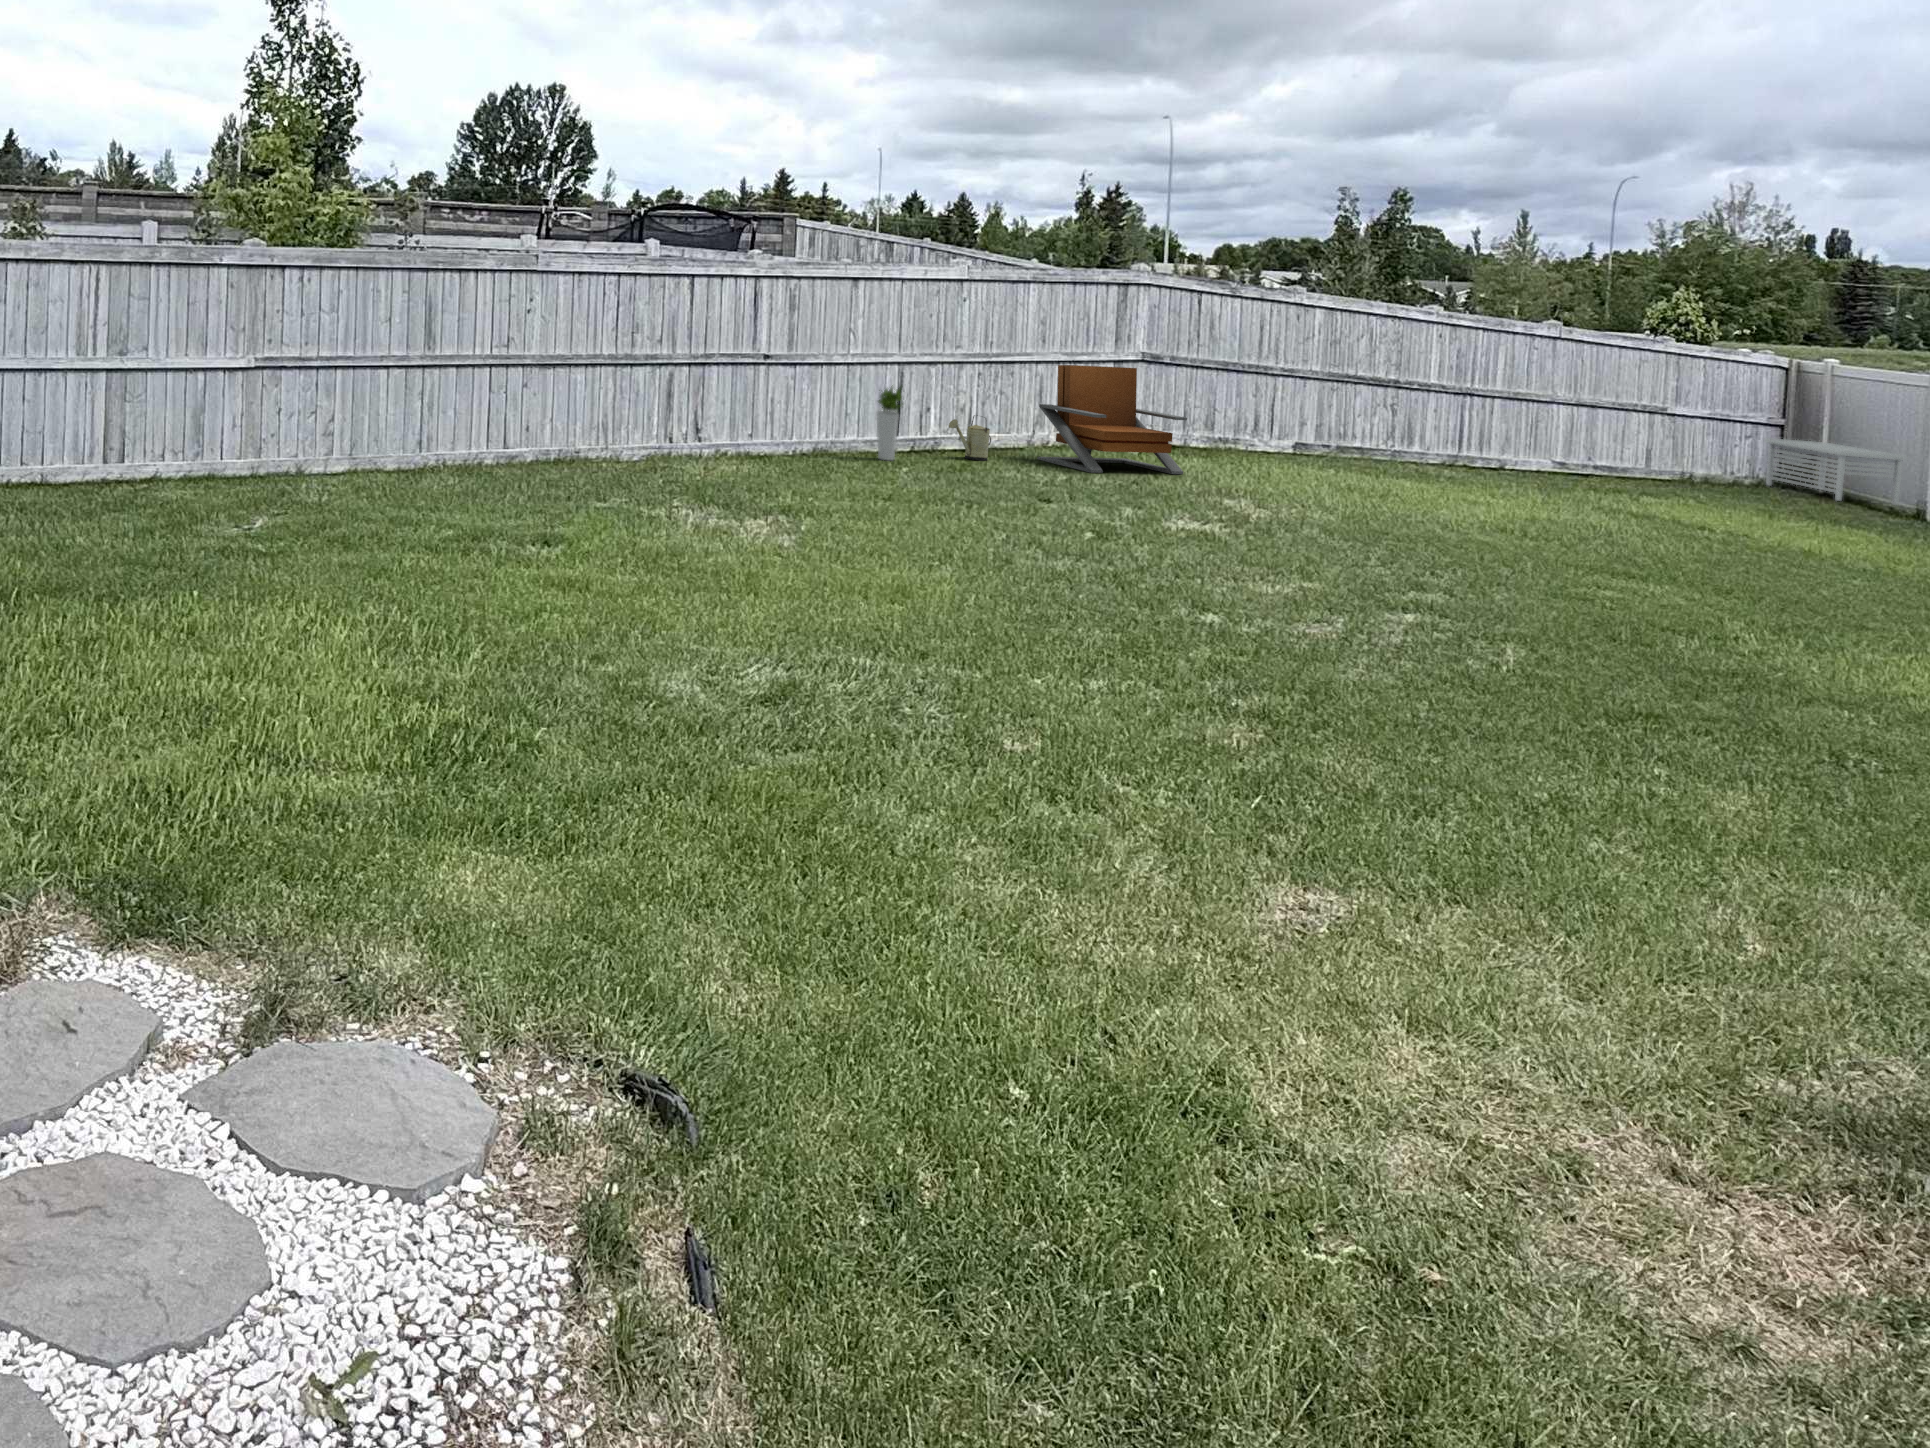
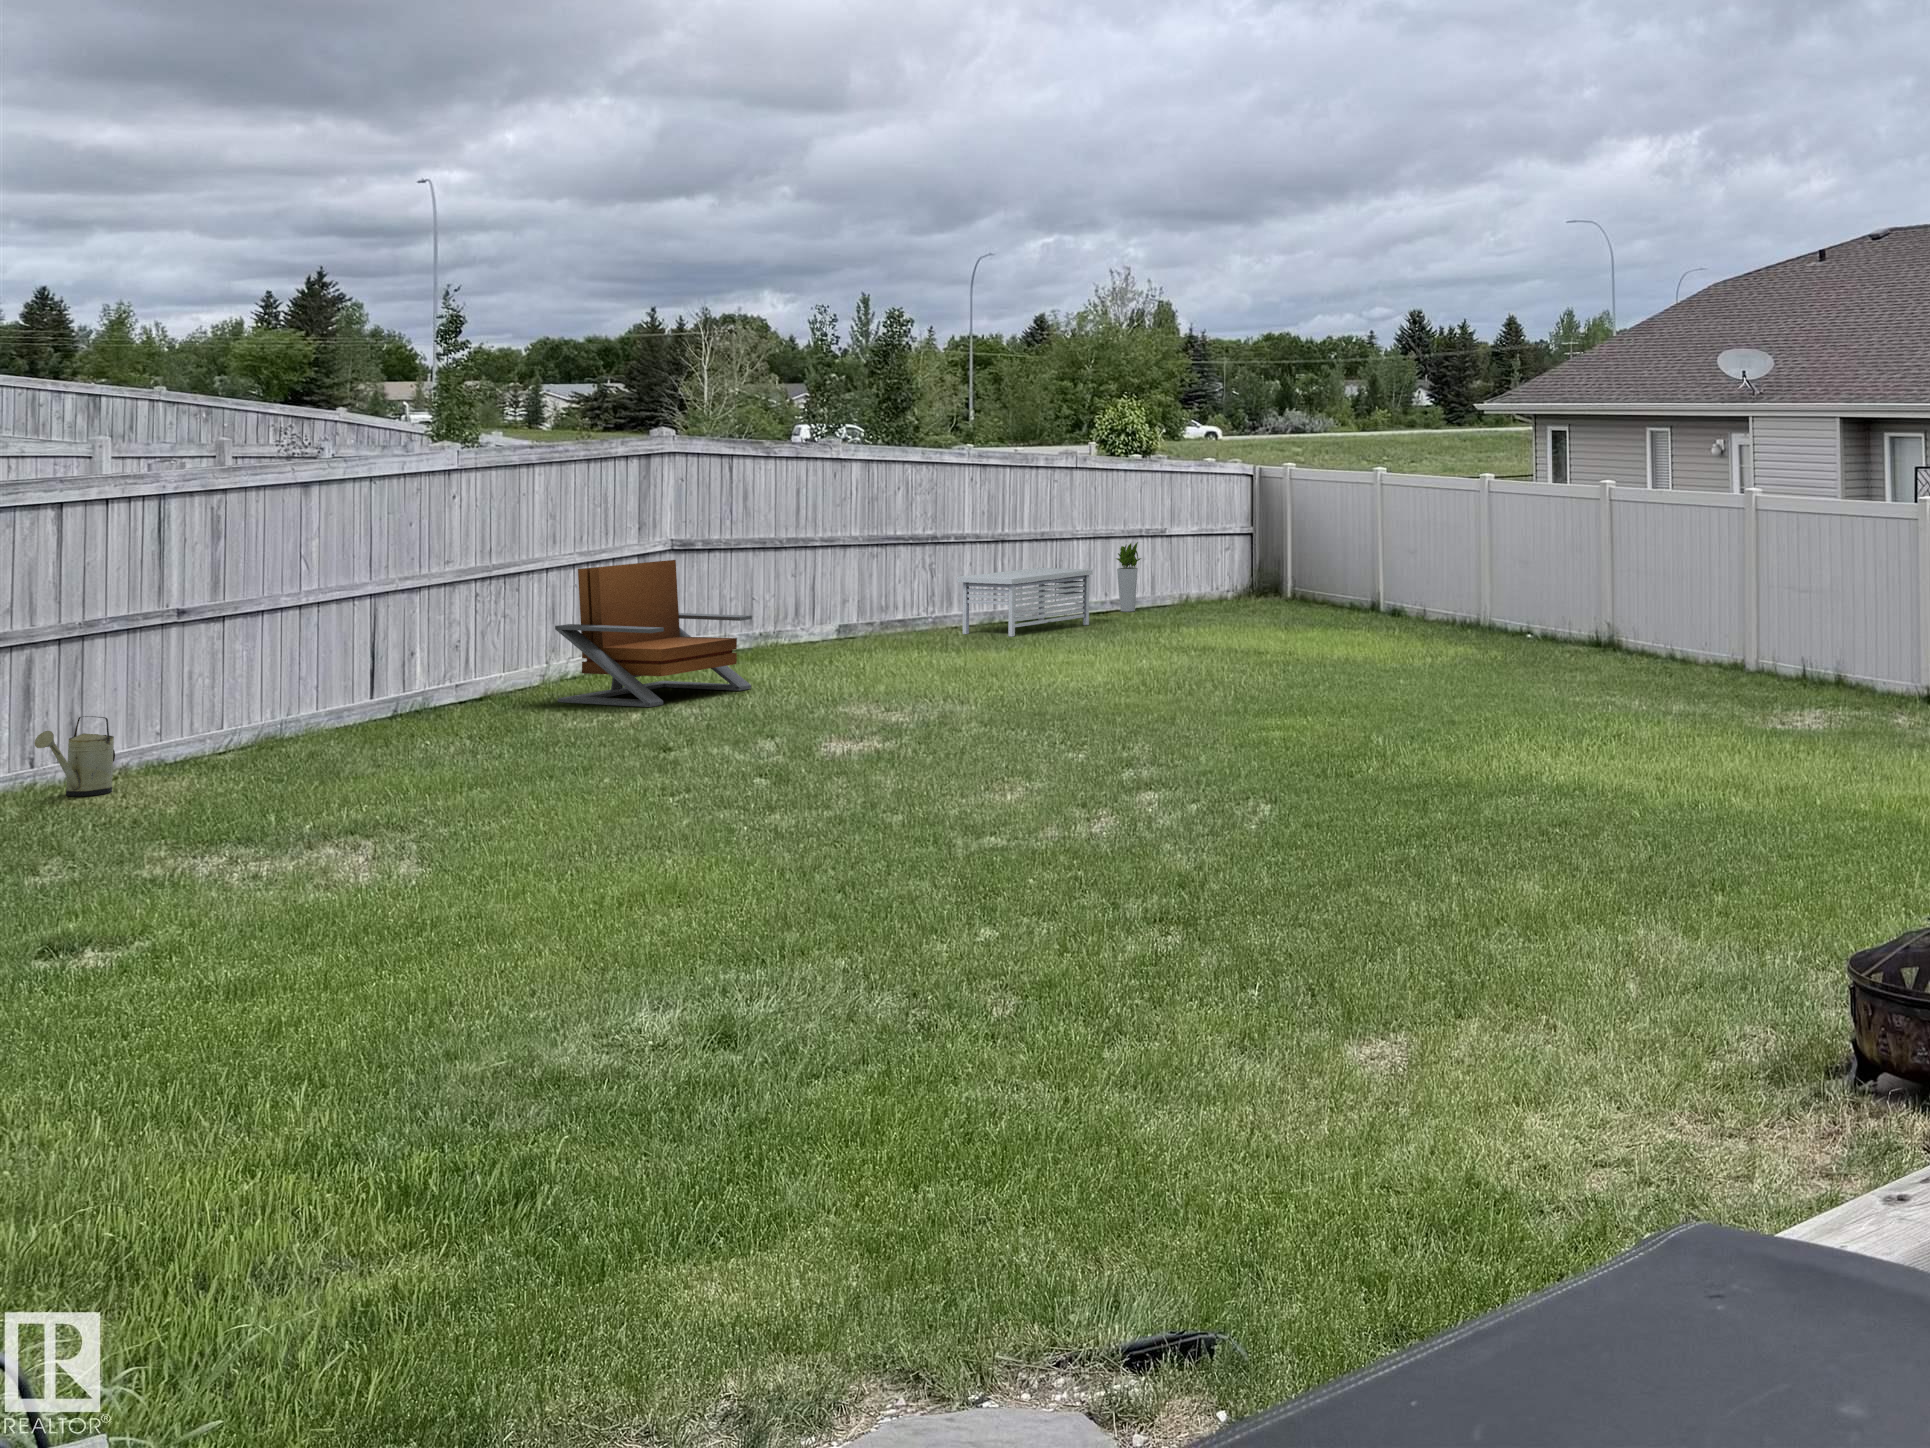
planter: present [877,385,902,460] -> present [1116,542,1141,612]
watering can: present [949,415,991,461] -> present [35,716,115,796]
storage bench: present [1765,438,1907,505] -> present [957,568,1093,637]

